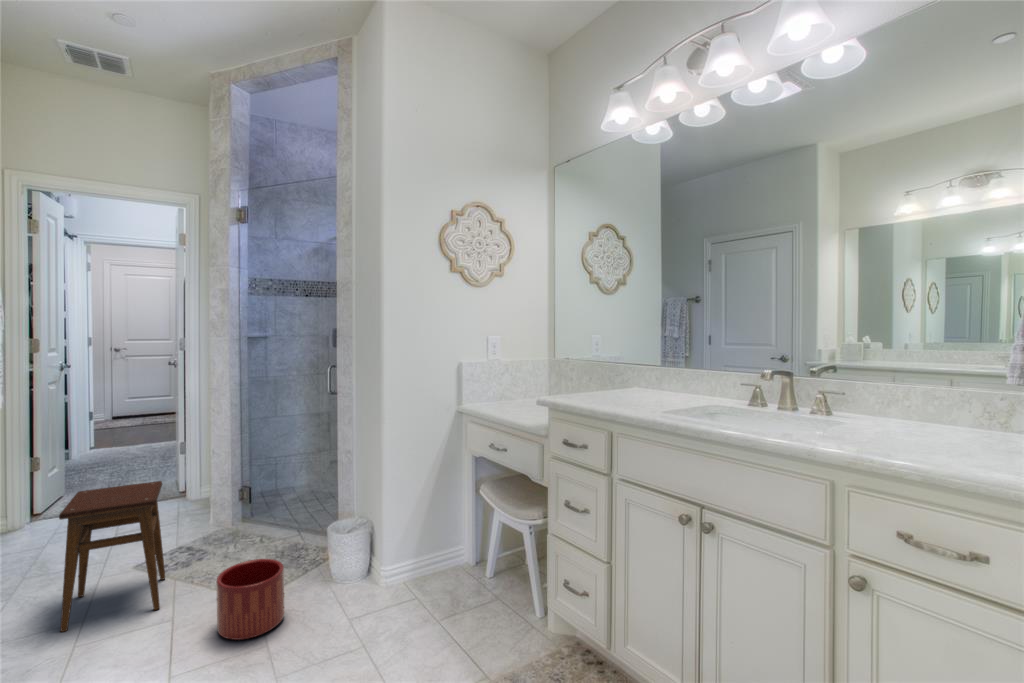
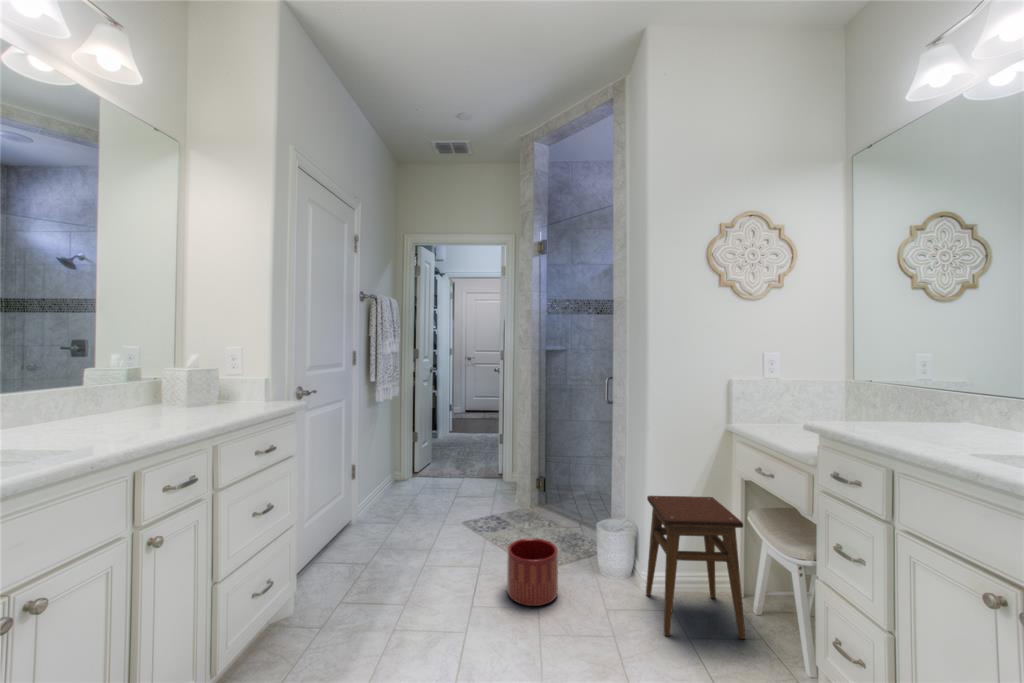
stool: present [59,481,165,632] -> present [646,496,745,639]

